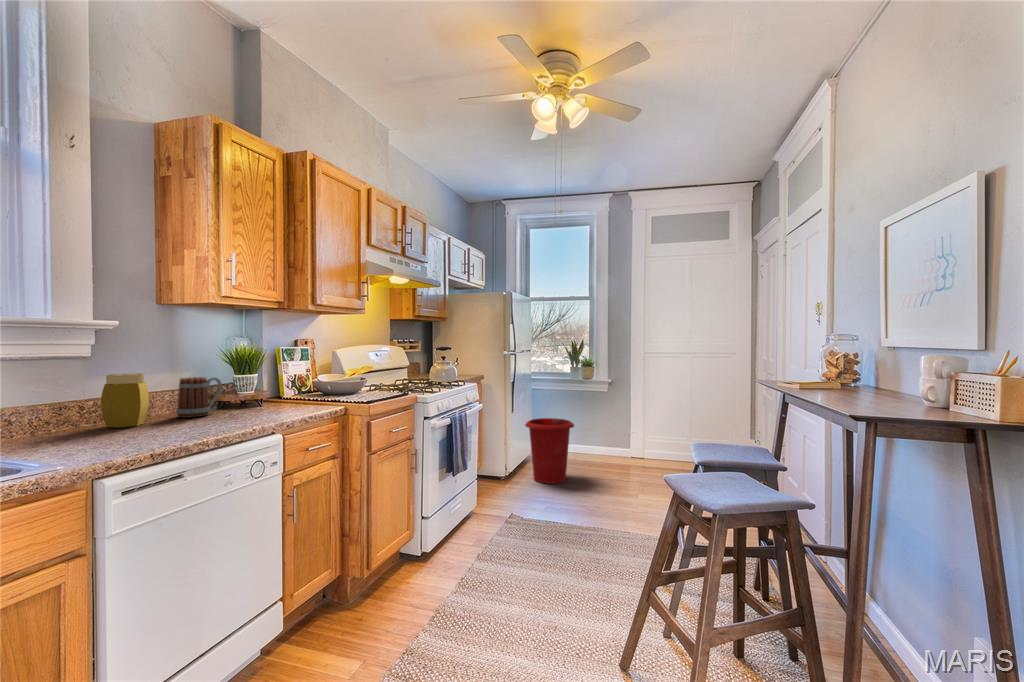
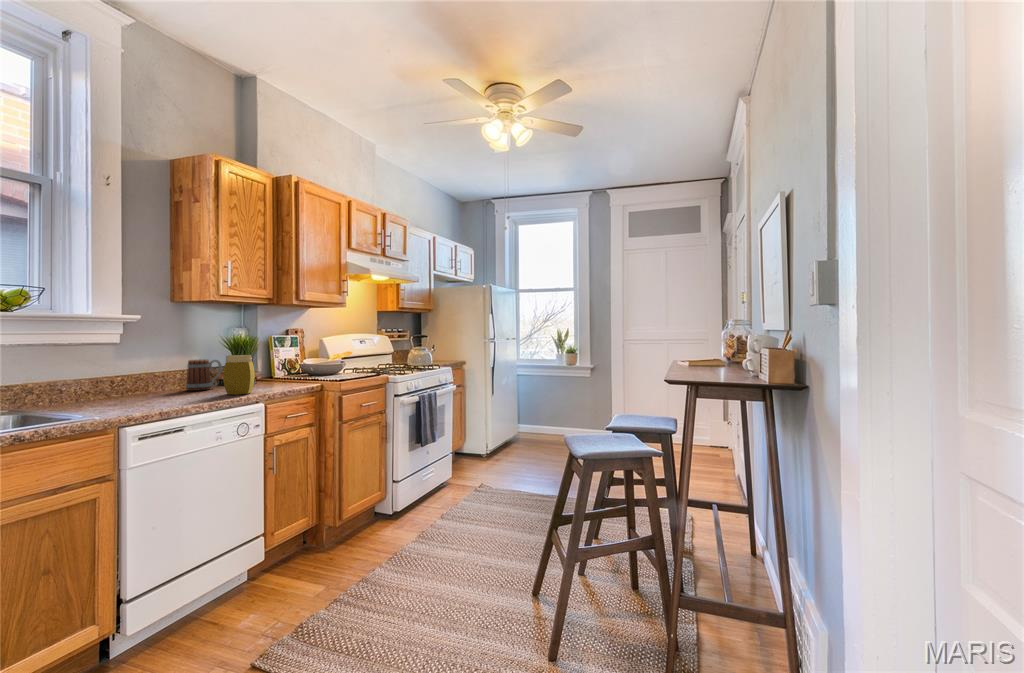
jar: present [101,373,149,428] -> present [223,355,255,395]
waste bin: present [525,418,574,484] -> none [504,400,549,459]

